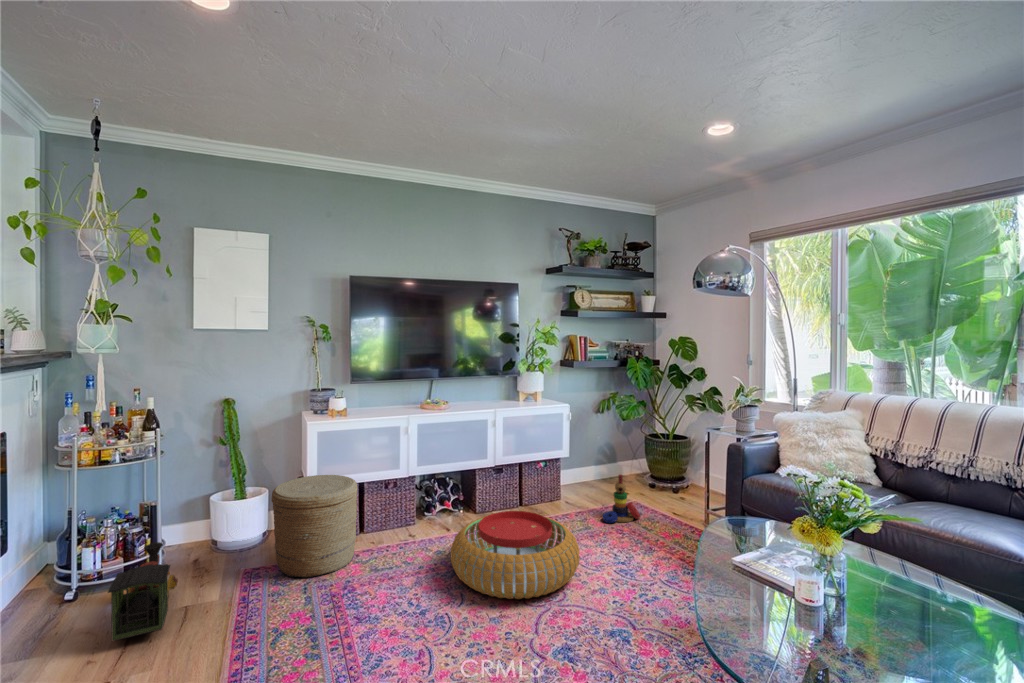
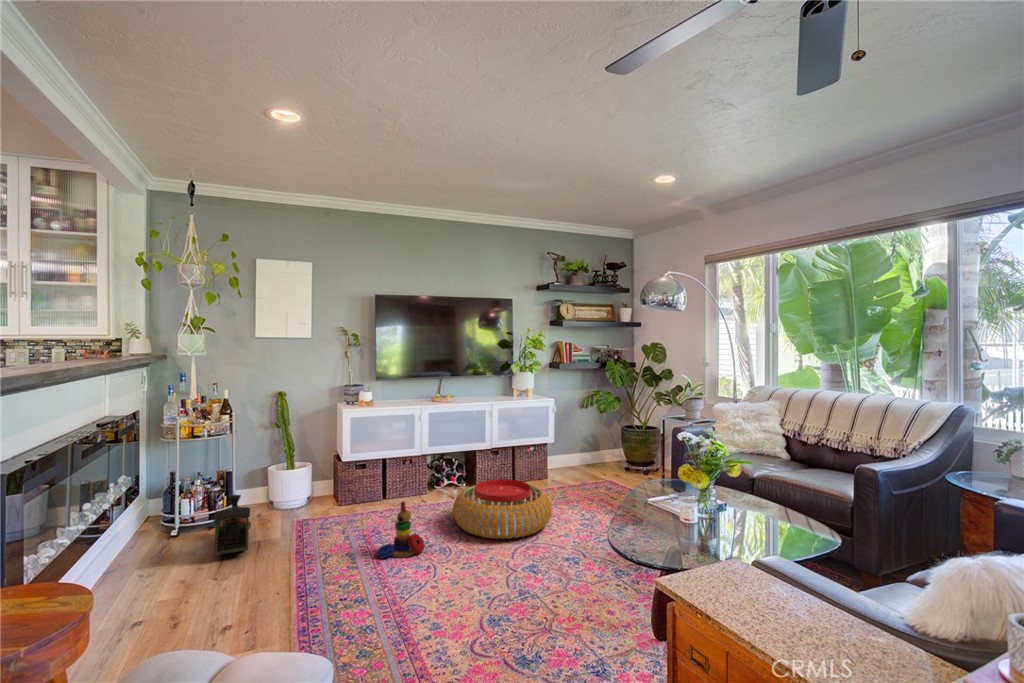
woven basket: present [271,475,357,577] -> none [318,451,382,525]
stacking toy: present [603,475,640,523] -> present [377,502,425,558]

